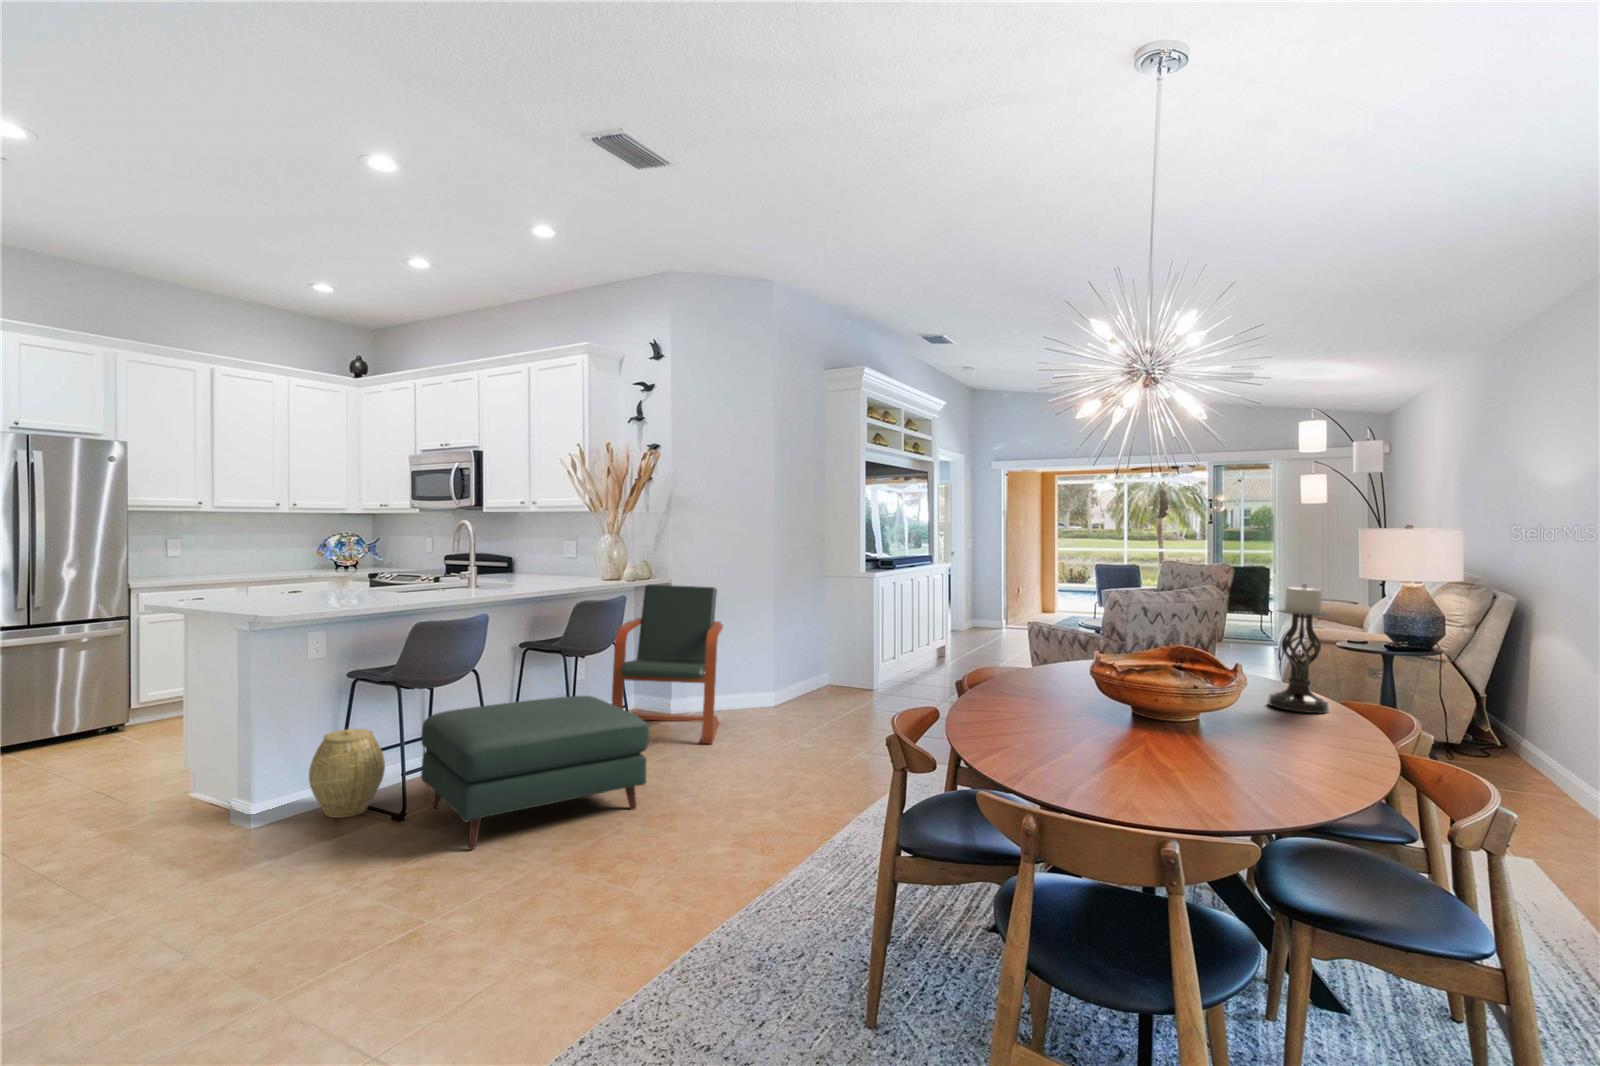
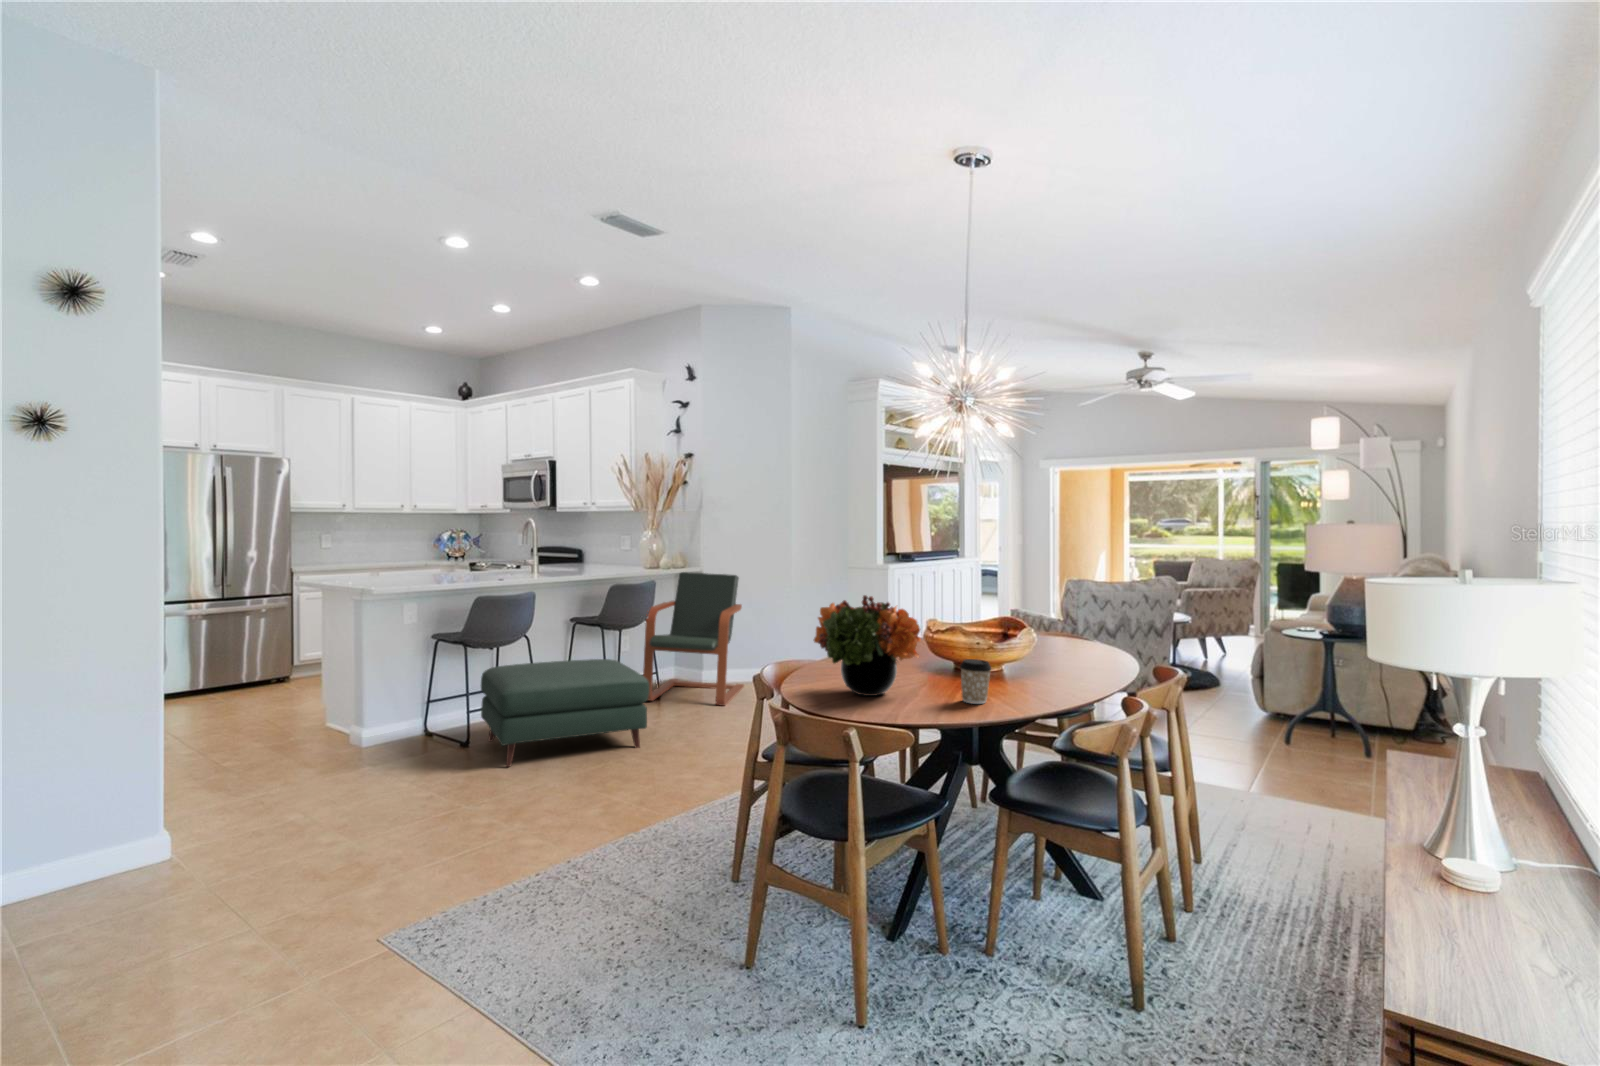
candle holder: present [1267,584,1330,713] -> none [1063,571,1108,673]
flower arrangement: none [1010,621,1173,764] -> present [814,595,921,696]
coffee cup: none [1237,709,1287,774] -> present [960,659,991,704]
woven basket: present [309,729,385,818] -> none [403,678,458,743]

